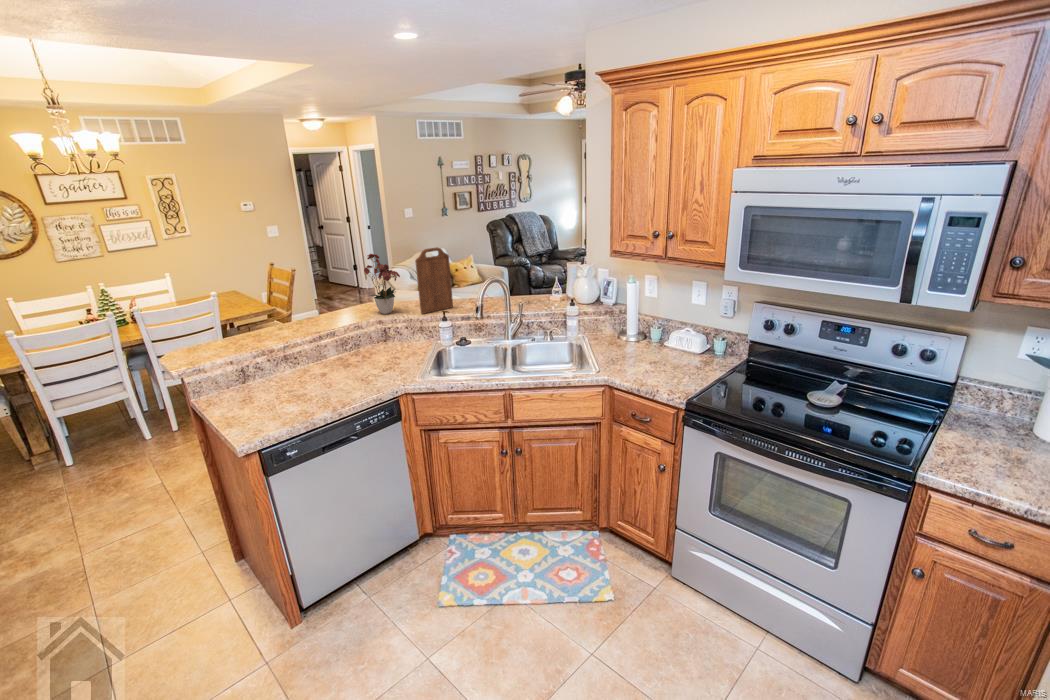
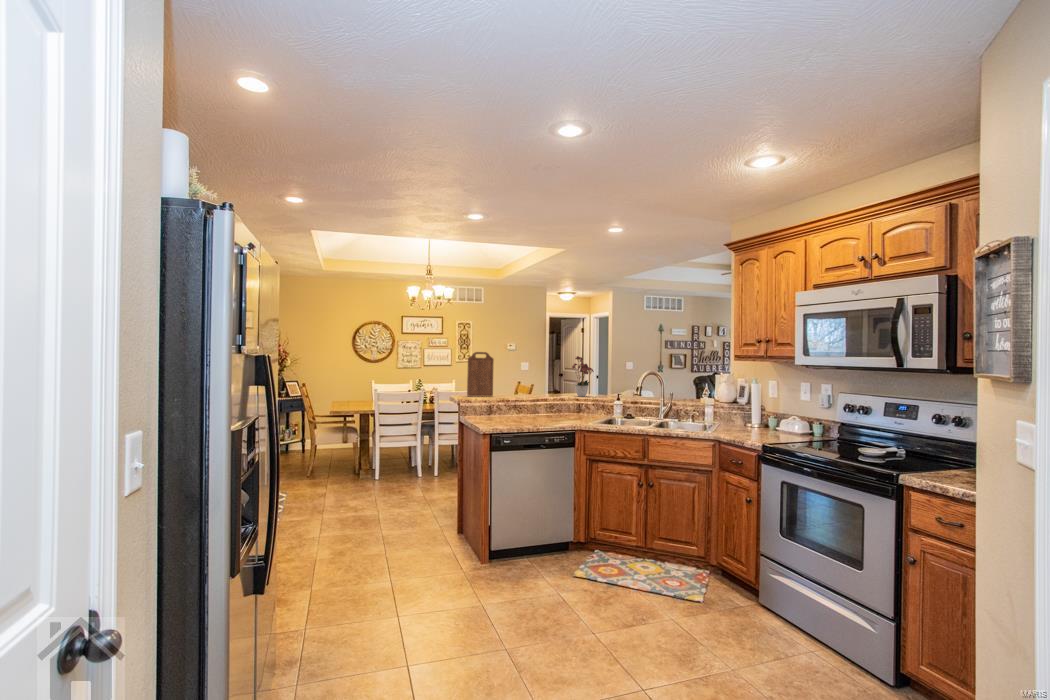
cutting board: present [415,247,453,314] -> present [467,352,494,396]

